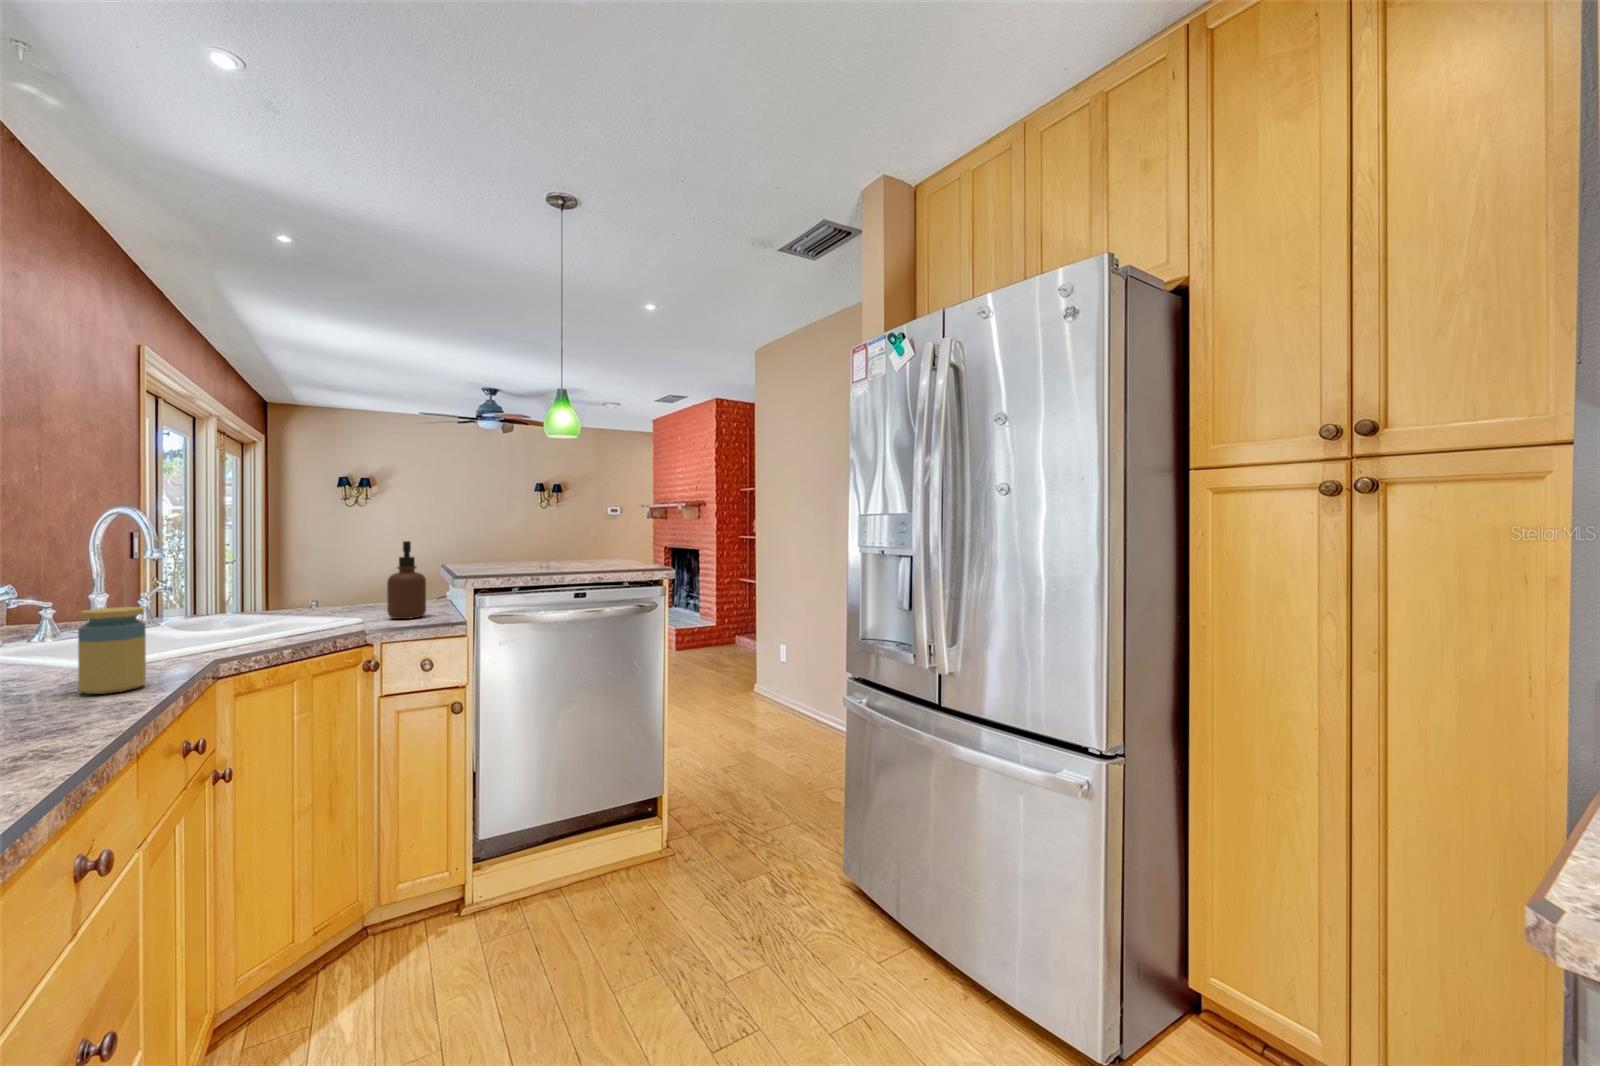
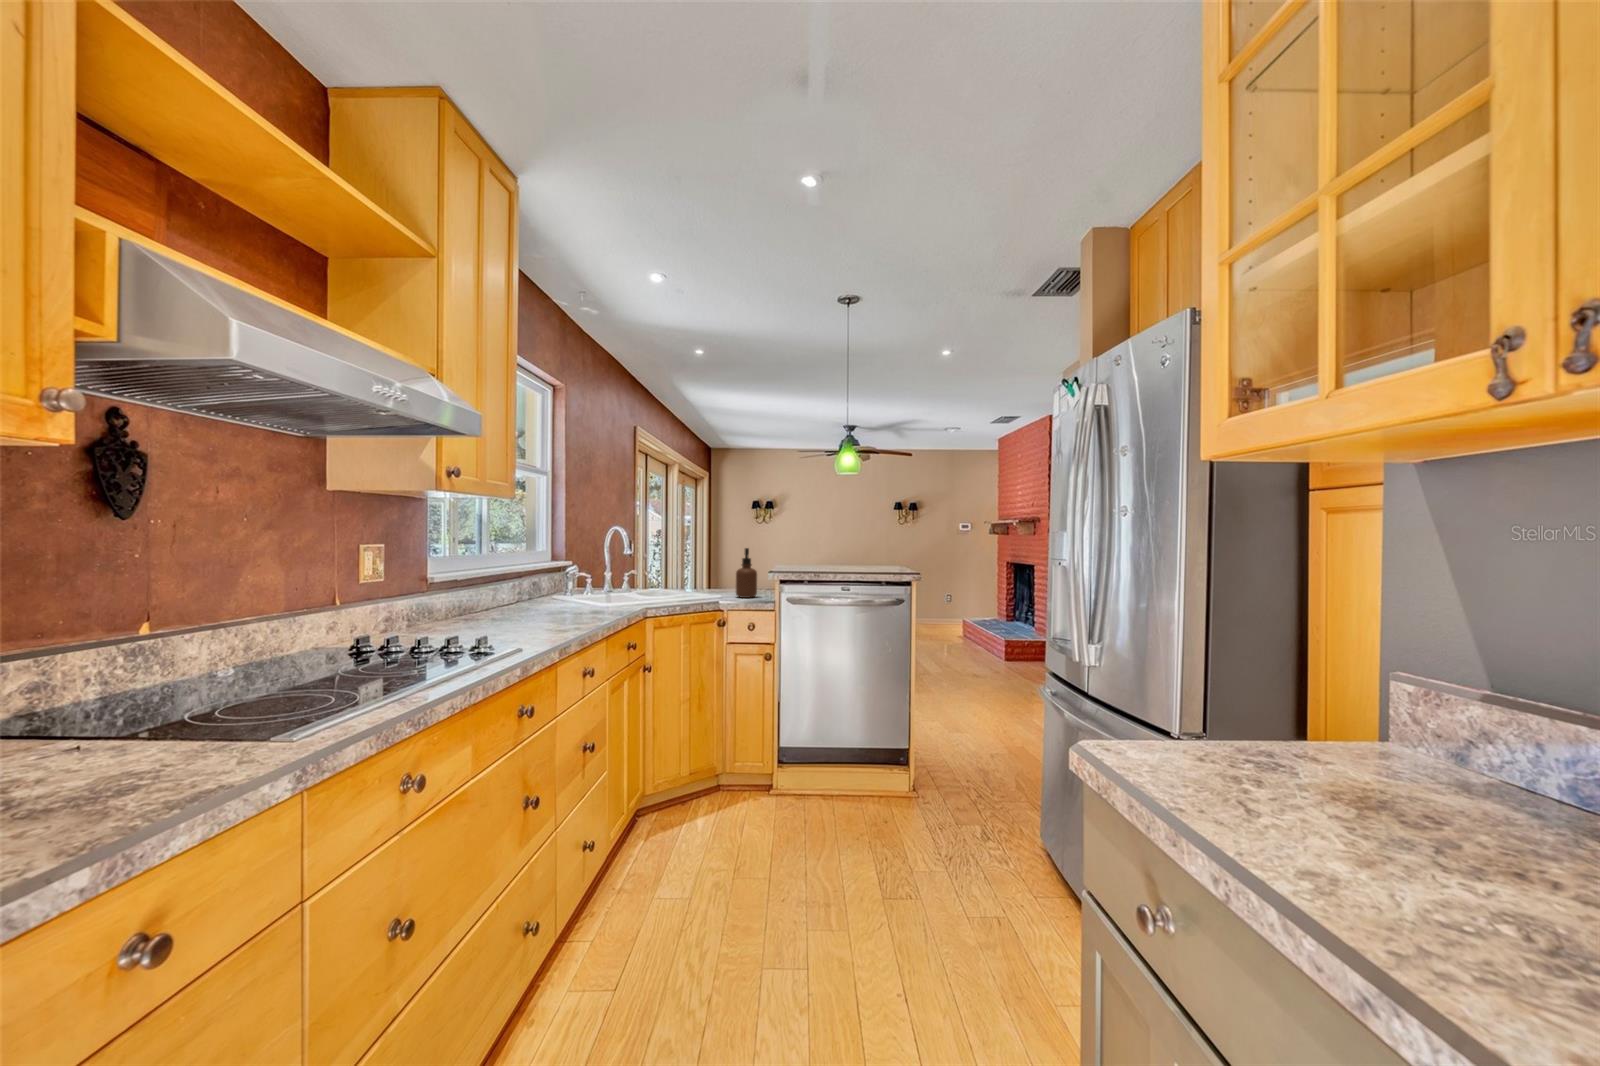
jar: present [78,607,146,694] -> none [596,575,619,615]

